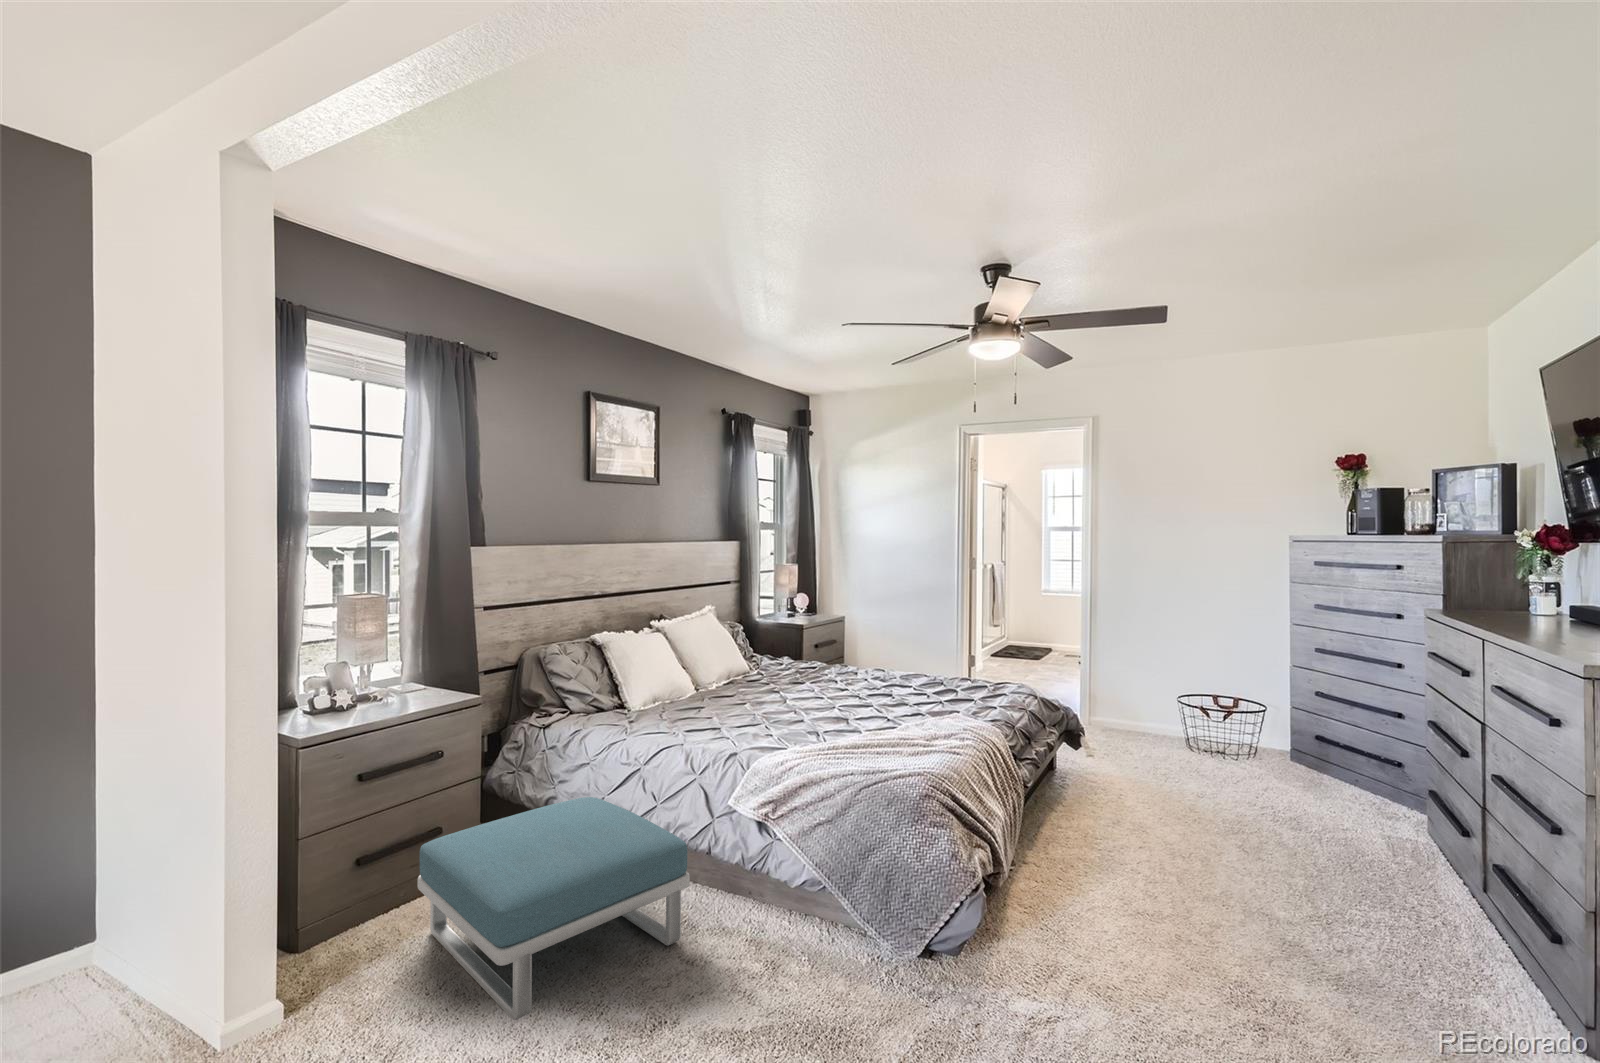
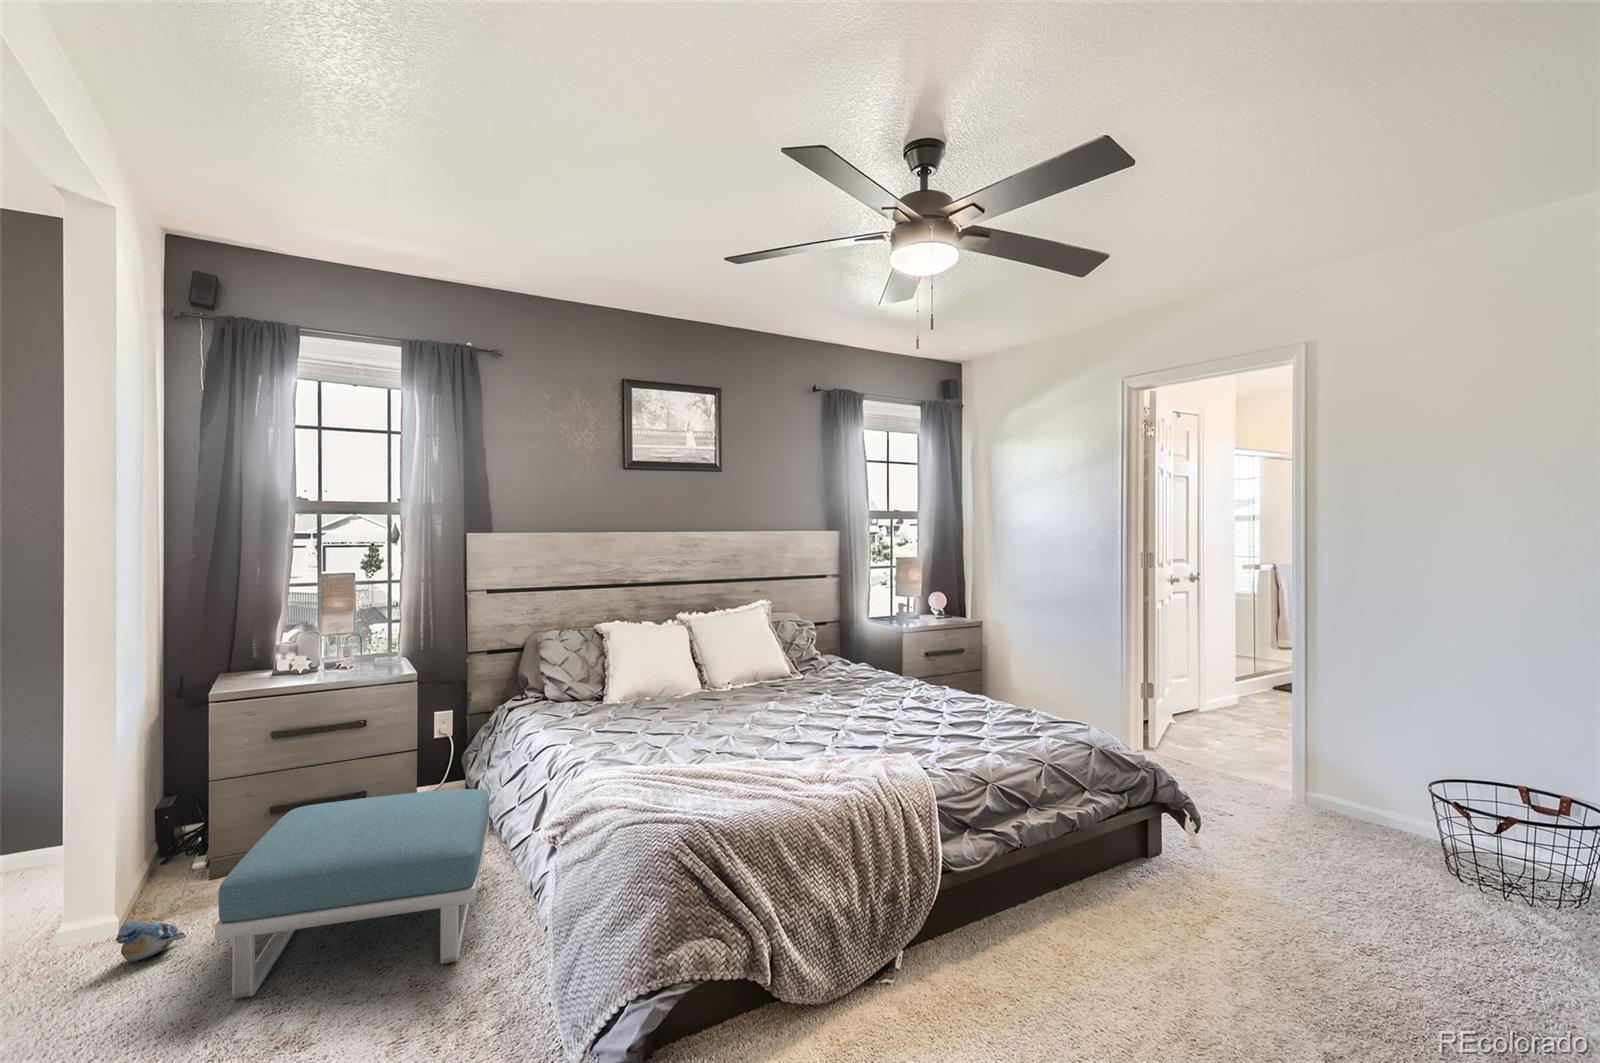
plush toy: none [321,982,377,1028] -> present [116,921,186,961]

